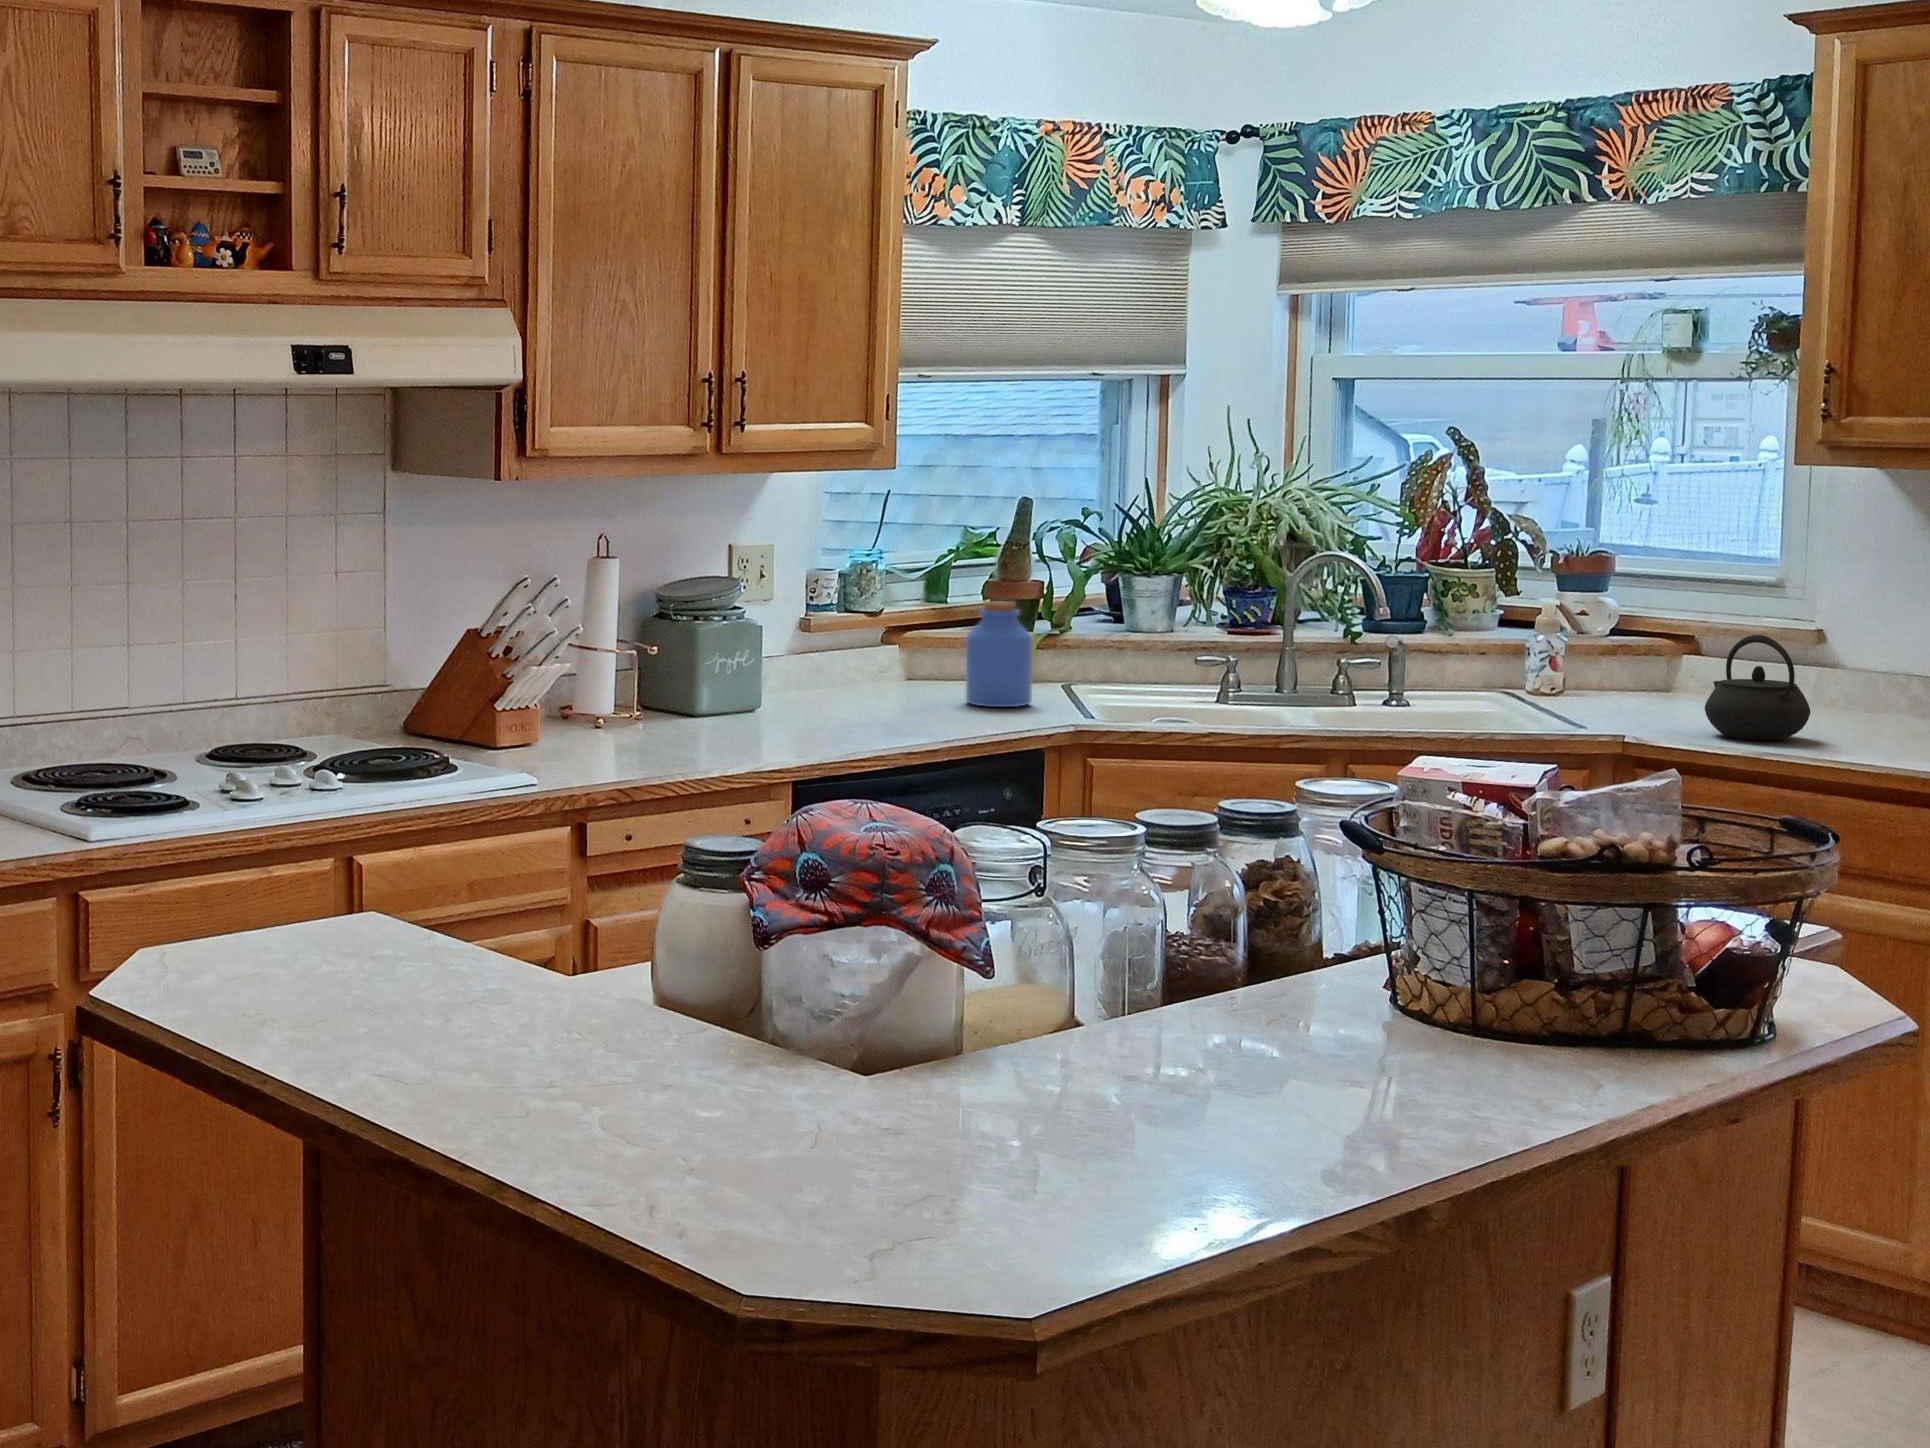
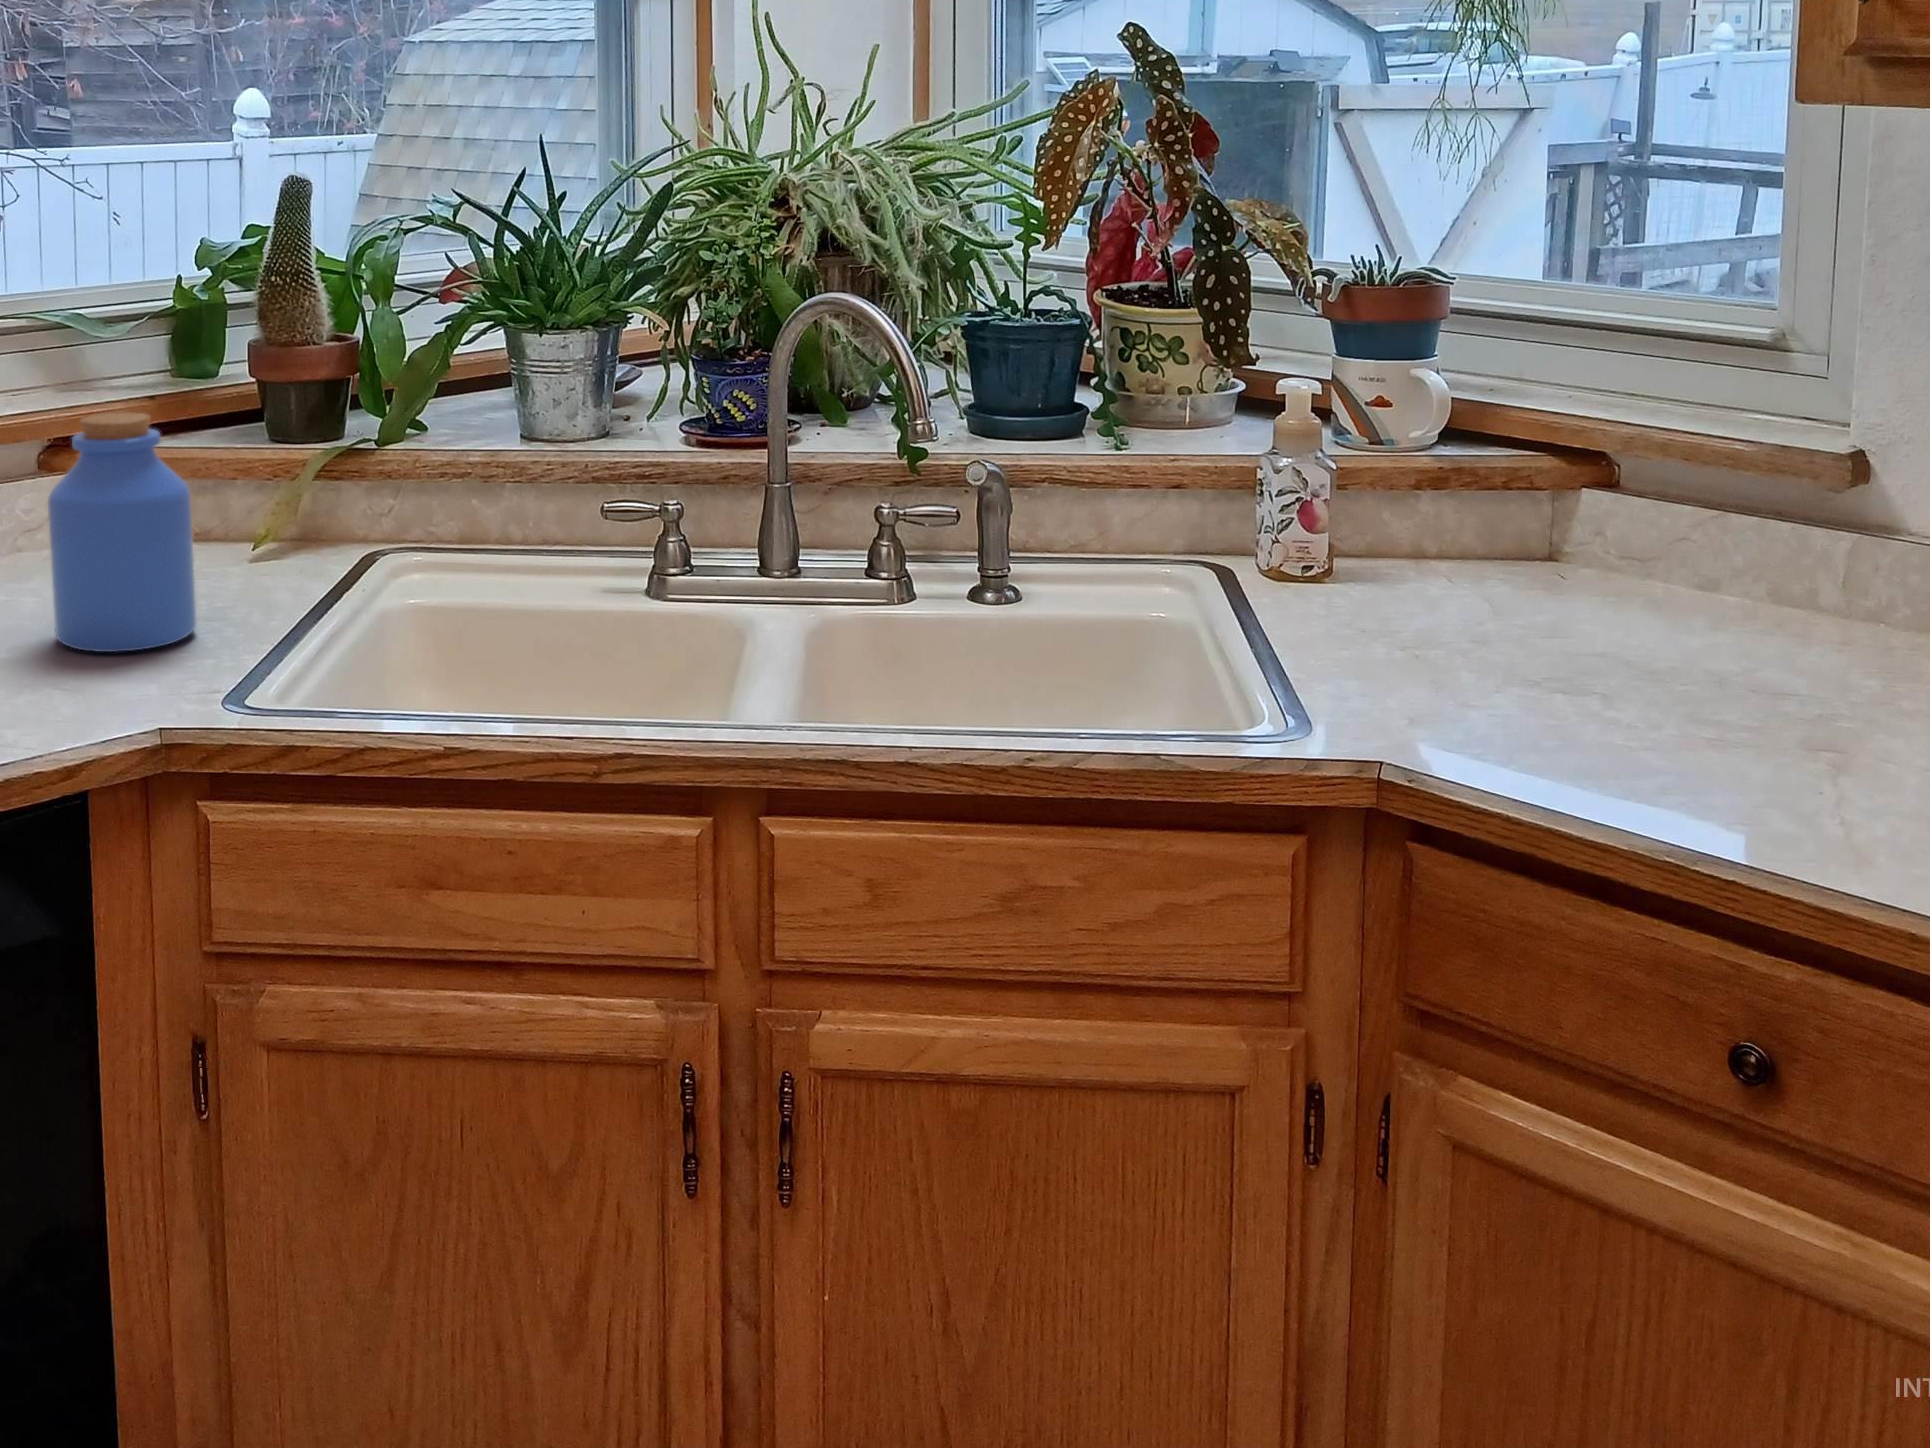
kettle: present [1705,635,1810,740] -> none [1584,507,1824,764]

